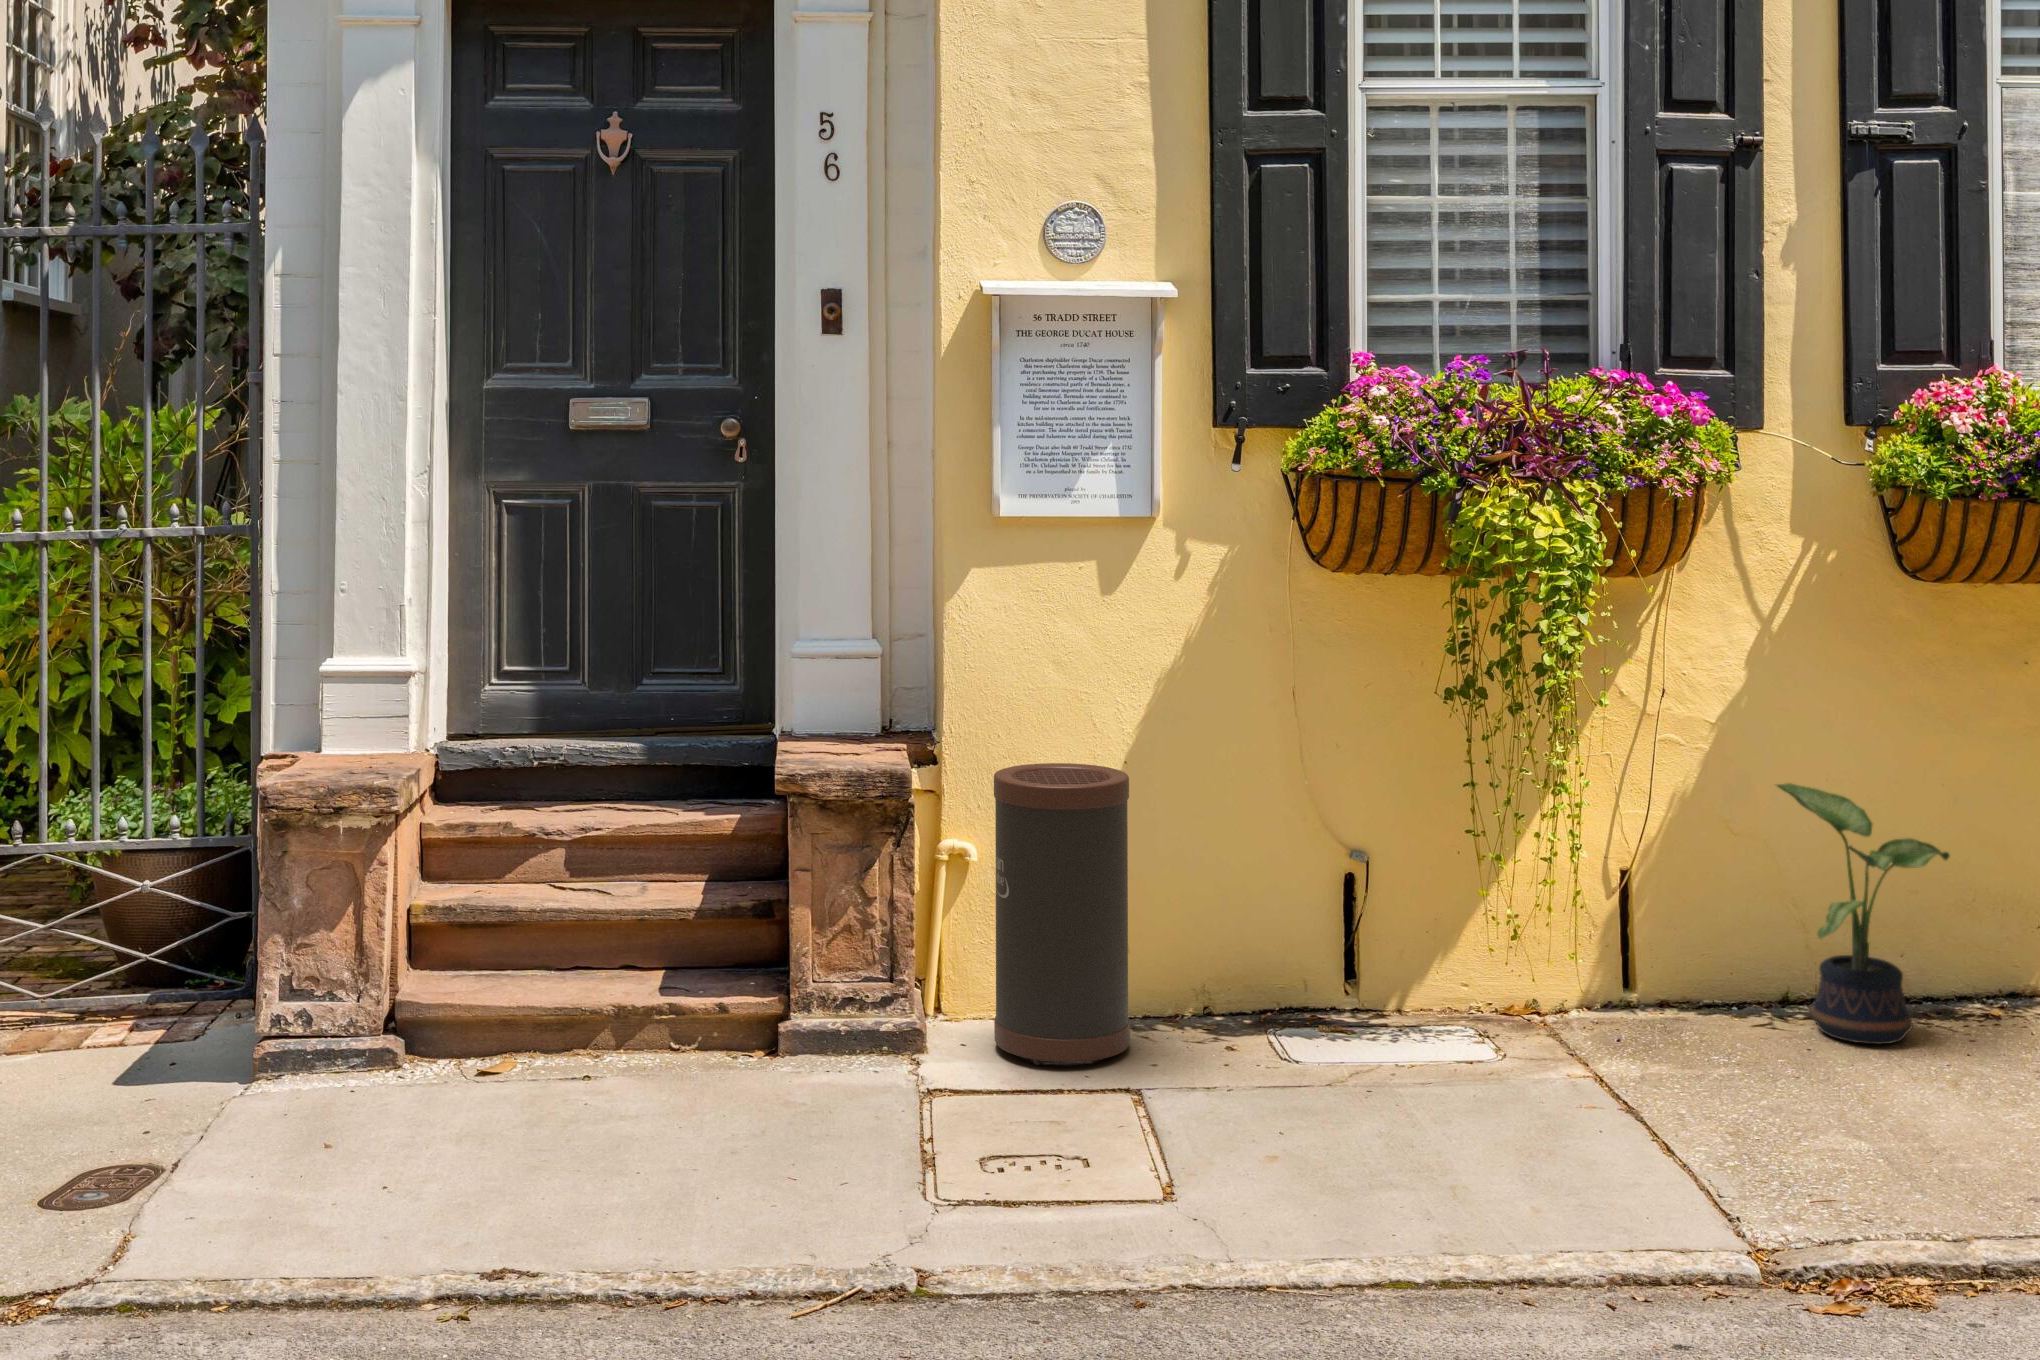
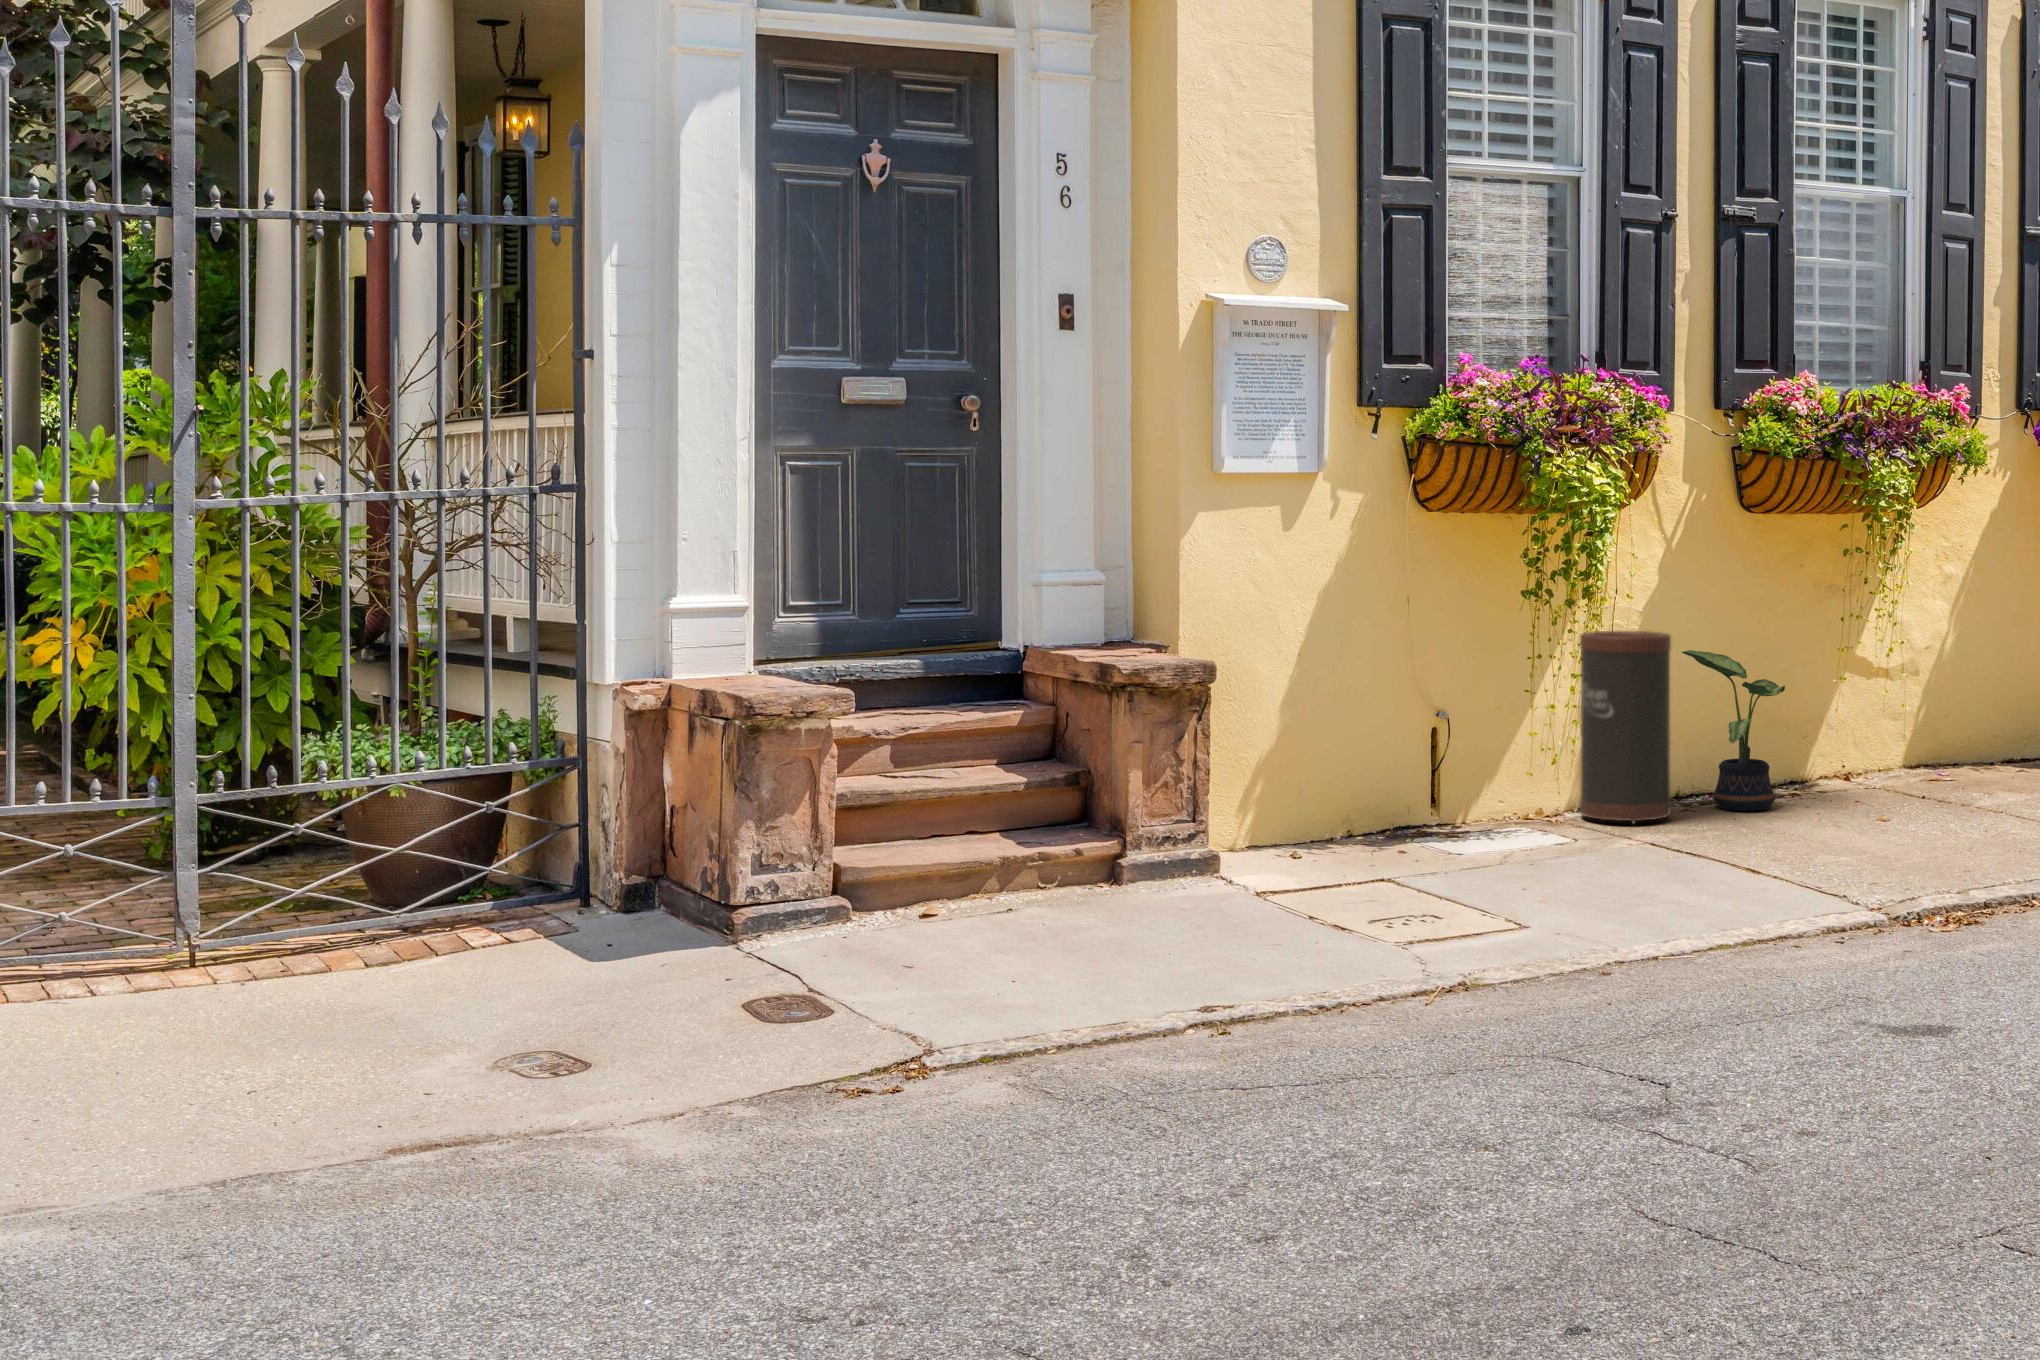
trash can: present [994,763,1130,1065] -> present [1579,631,1671,824]

